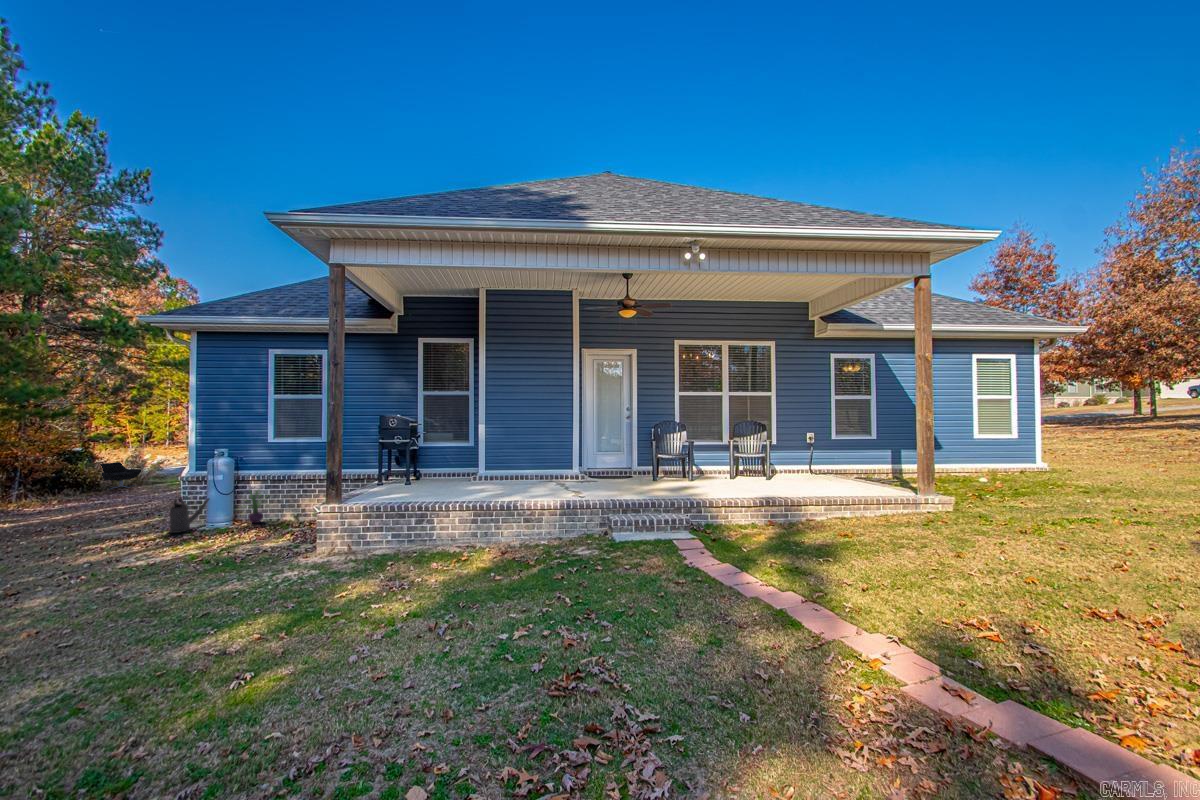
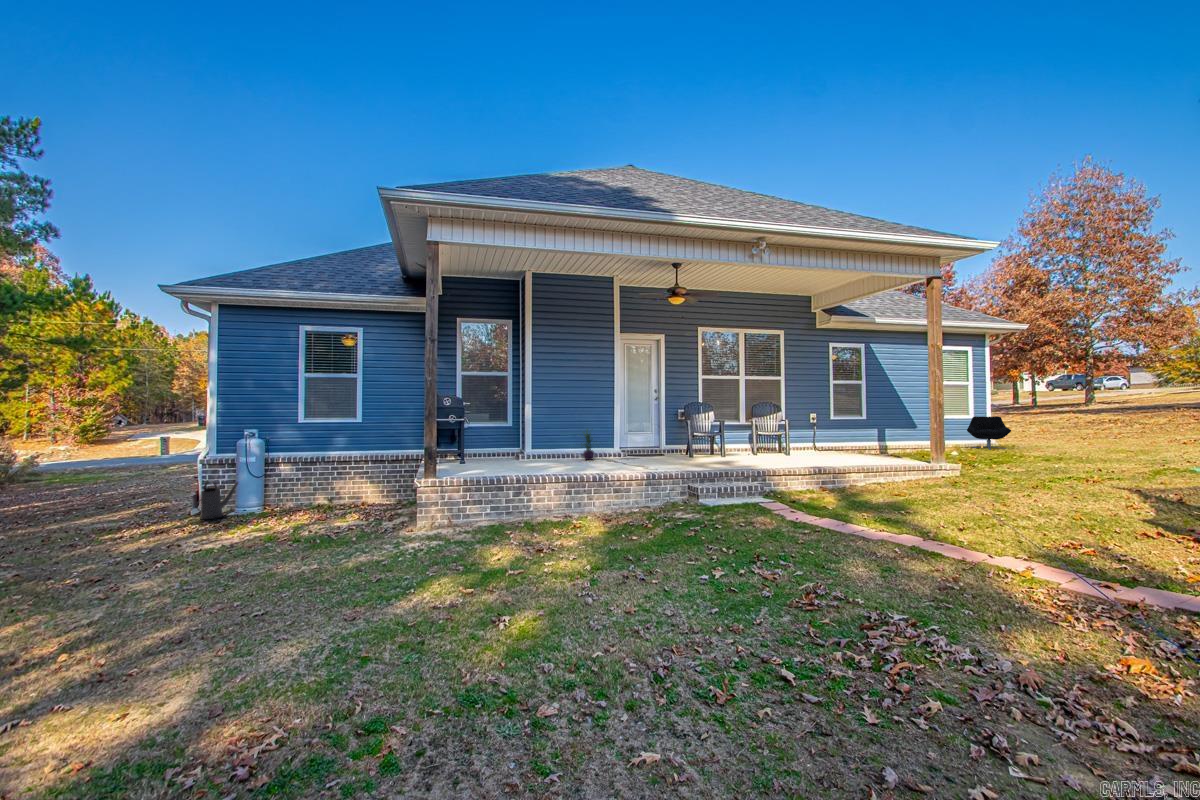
lounge chair: present [100,462,141,488] -> present [967,416,1011,450]
decorative plant: present [244,490,263,523] -> present [582,429,595,460]

